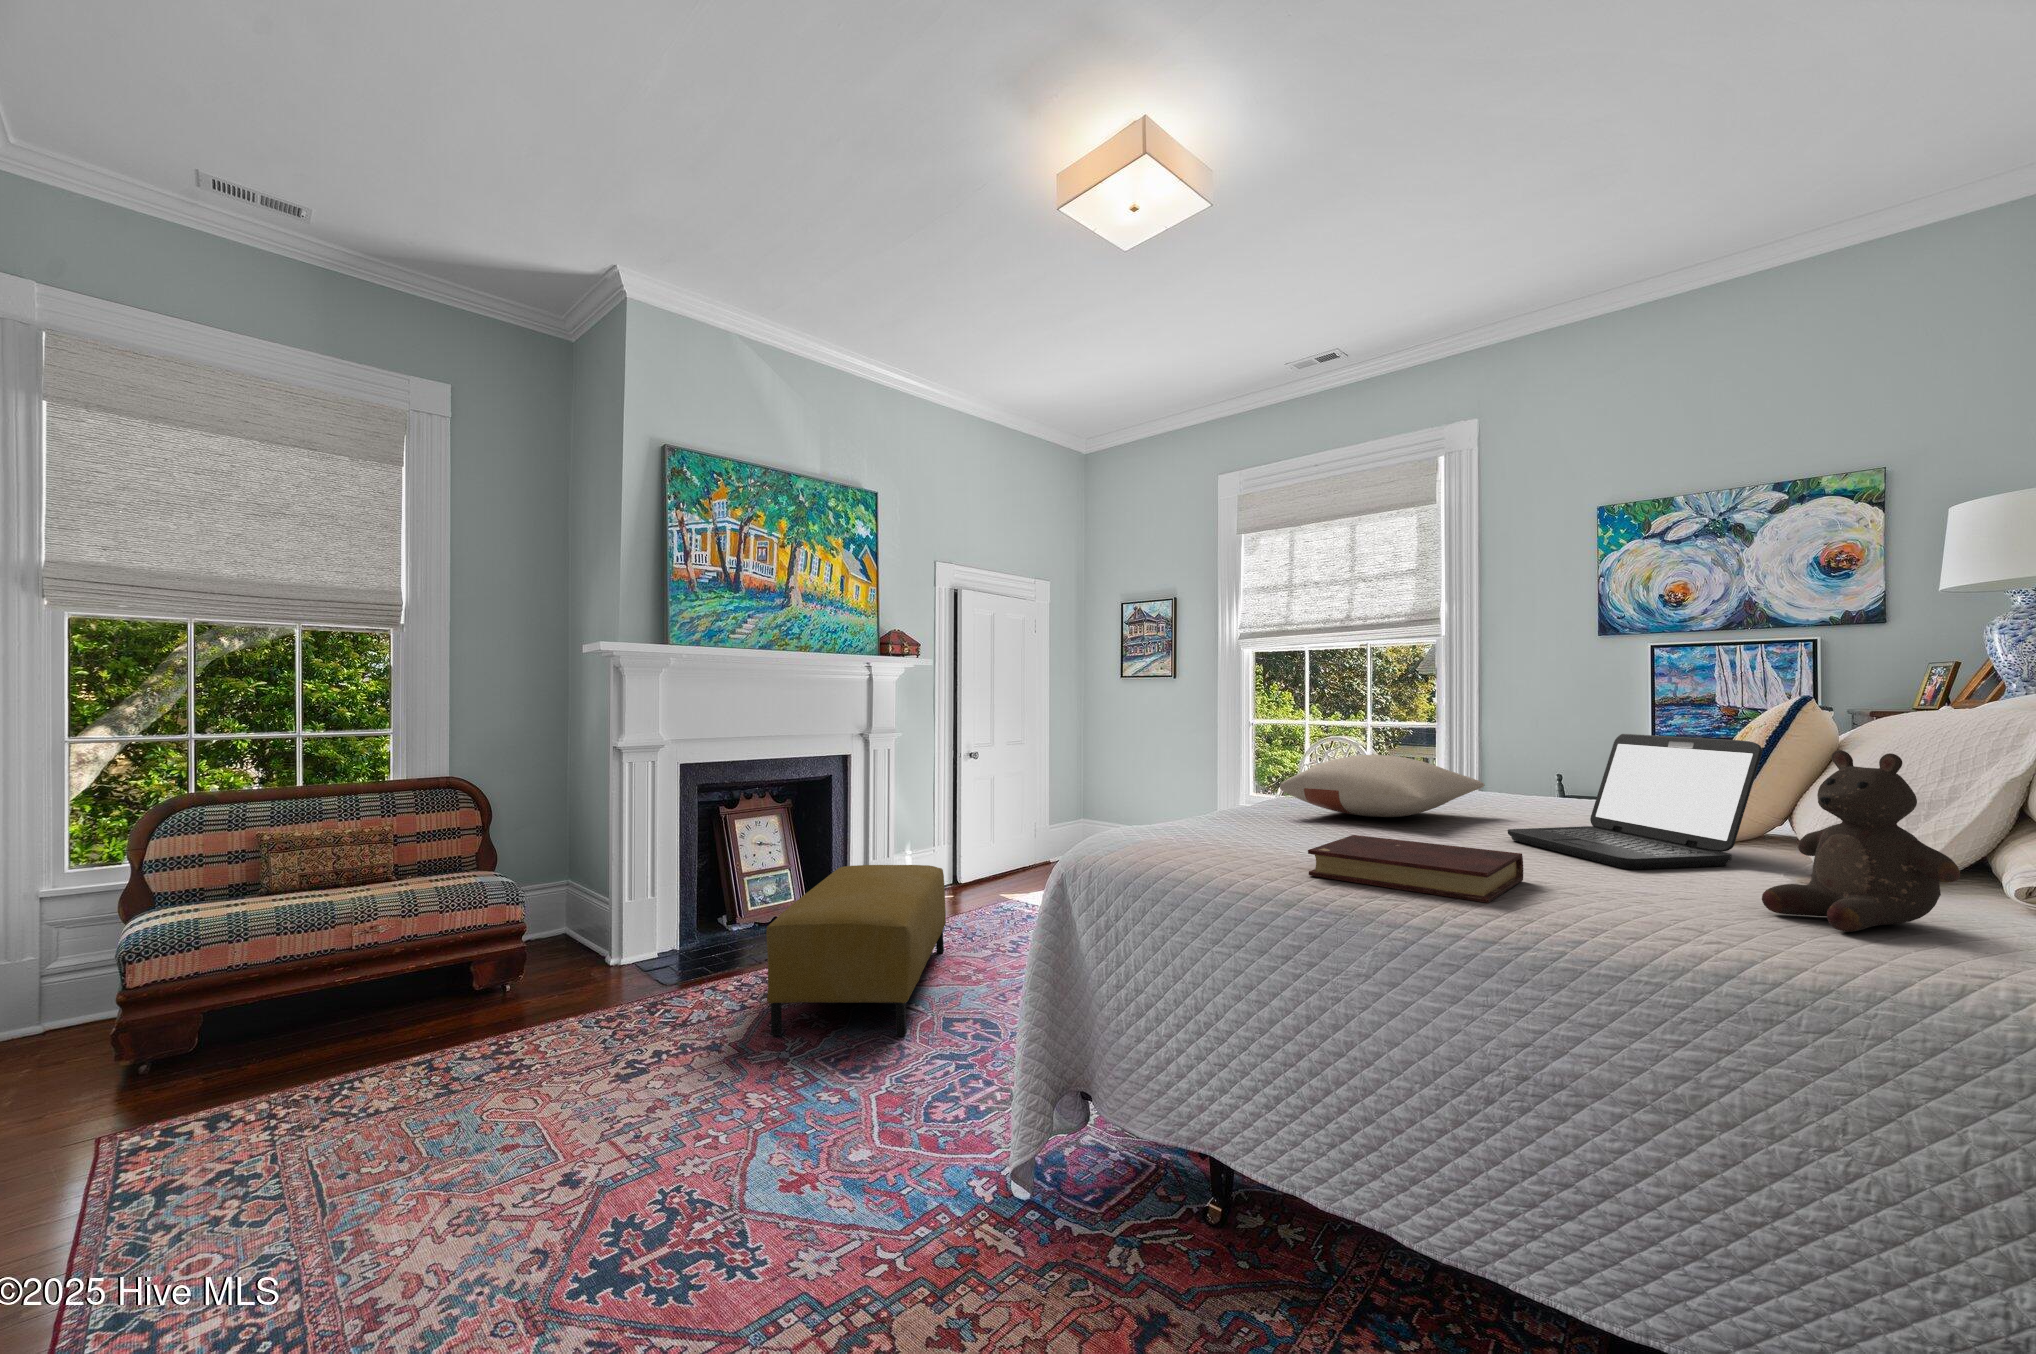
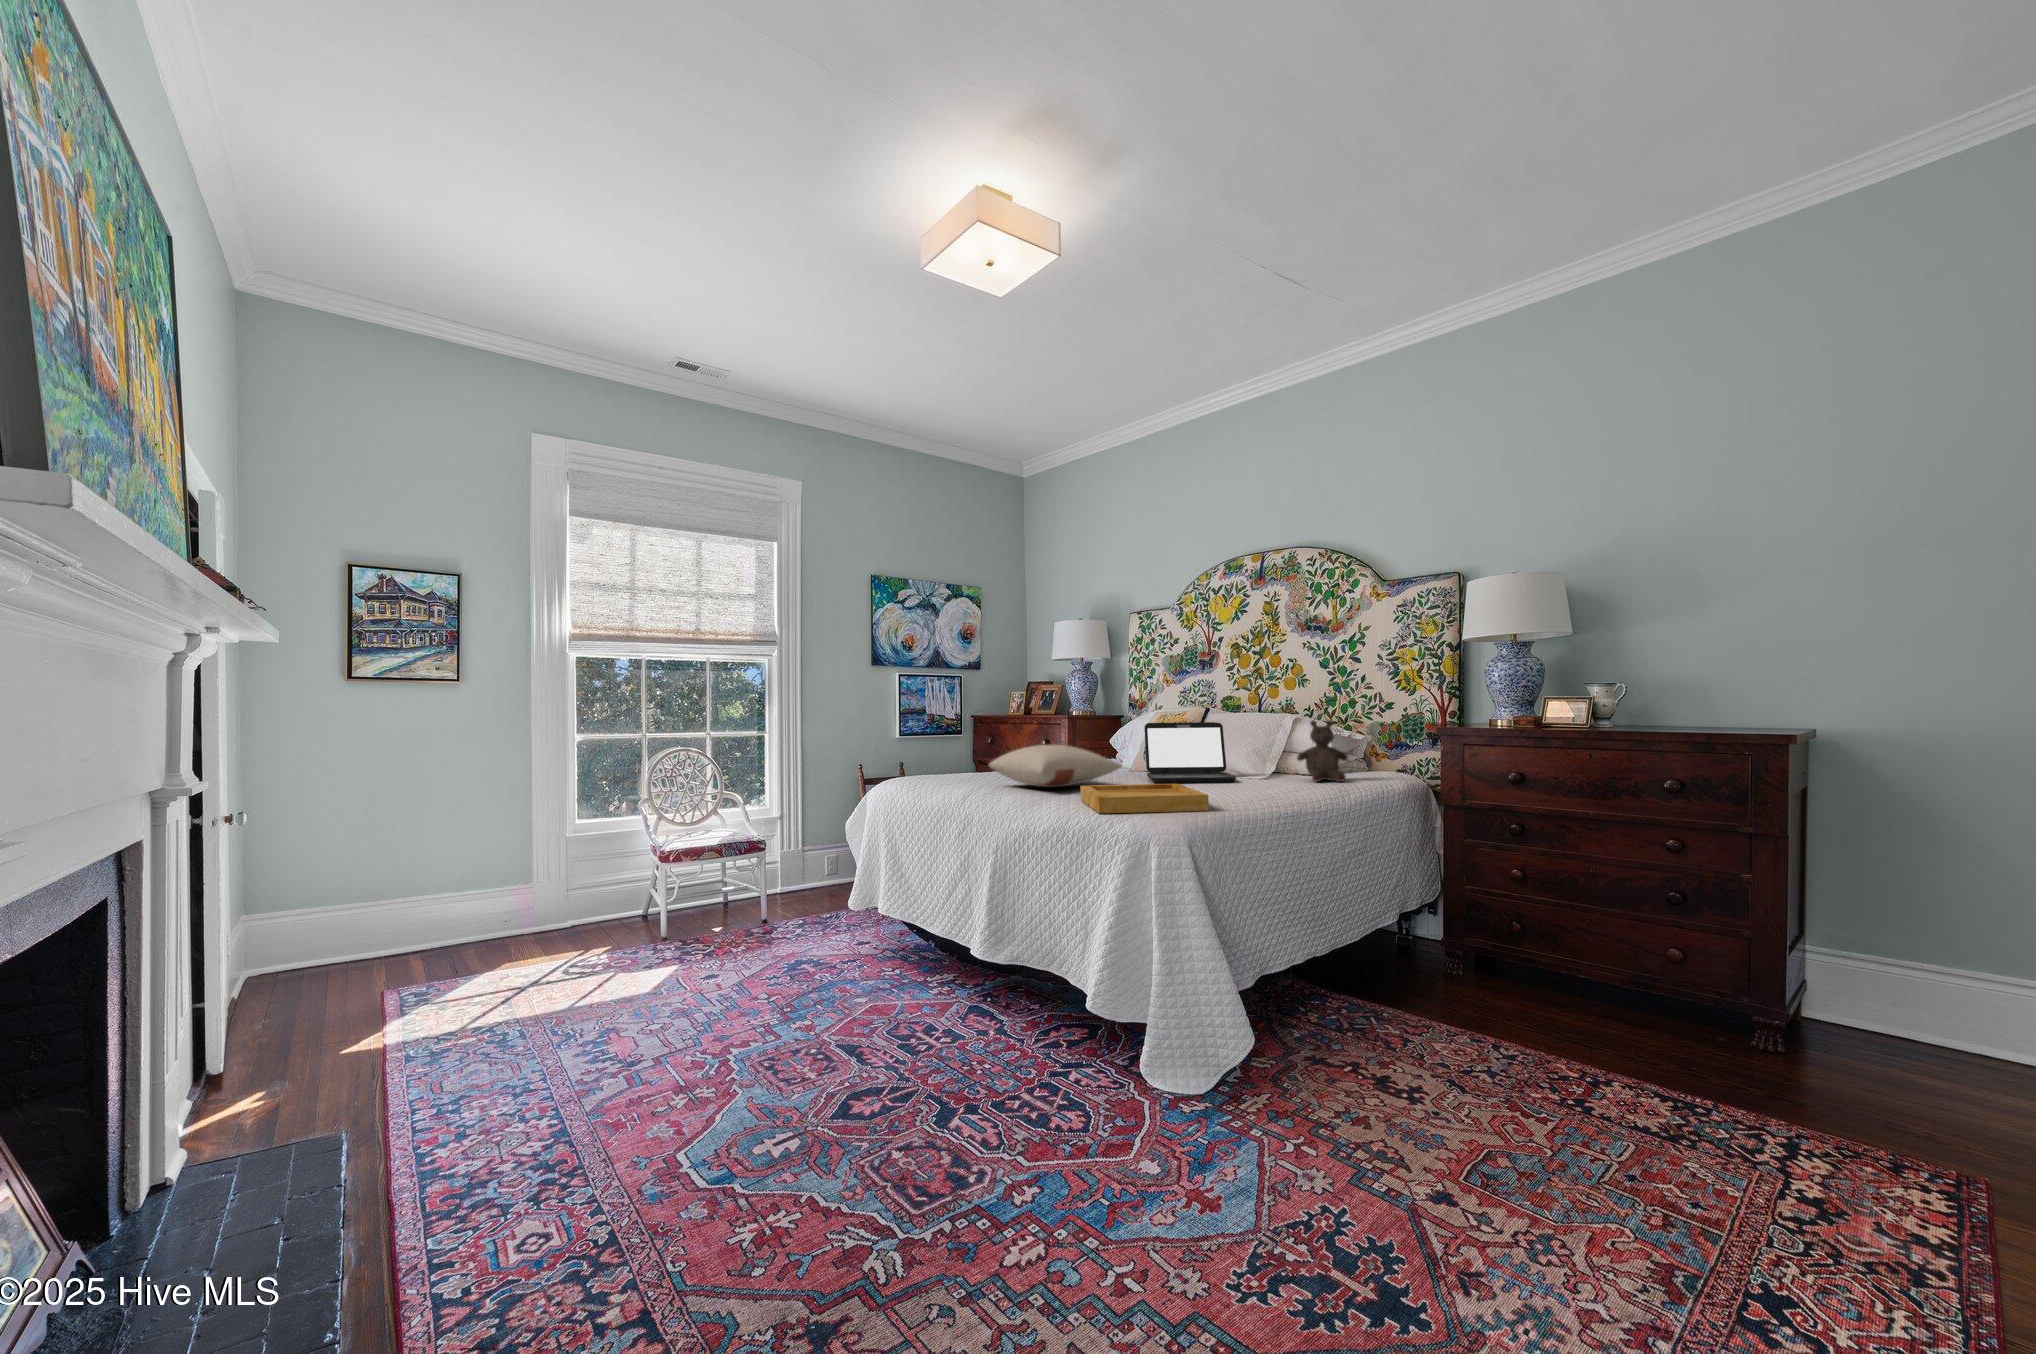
tray: none [1112,807,1313,860] -> present [1080,784,1209,813]
book: present [1308,835,1523,903] -> none [1207,776,1310,801]
ottoman: present [766,865,946,1036] -> none [440,976,895,1256]

